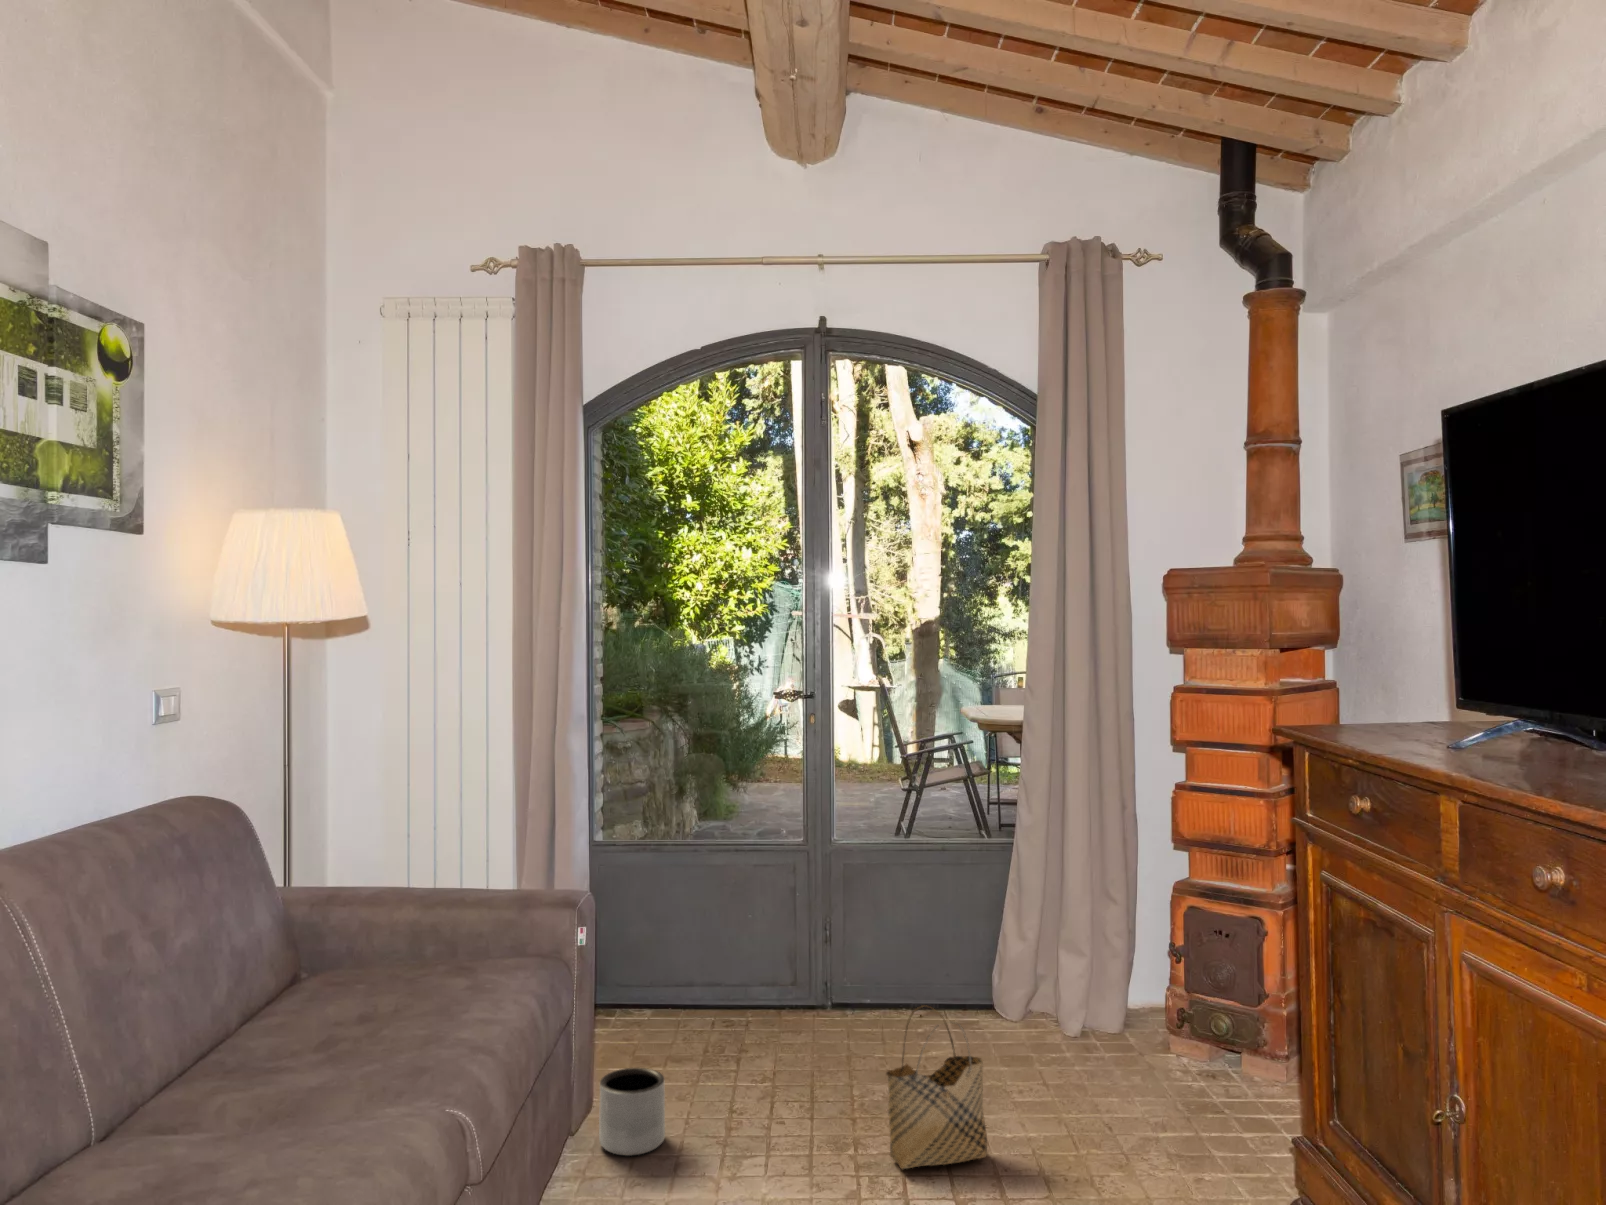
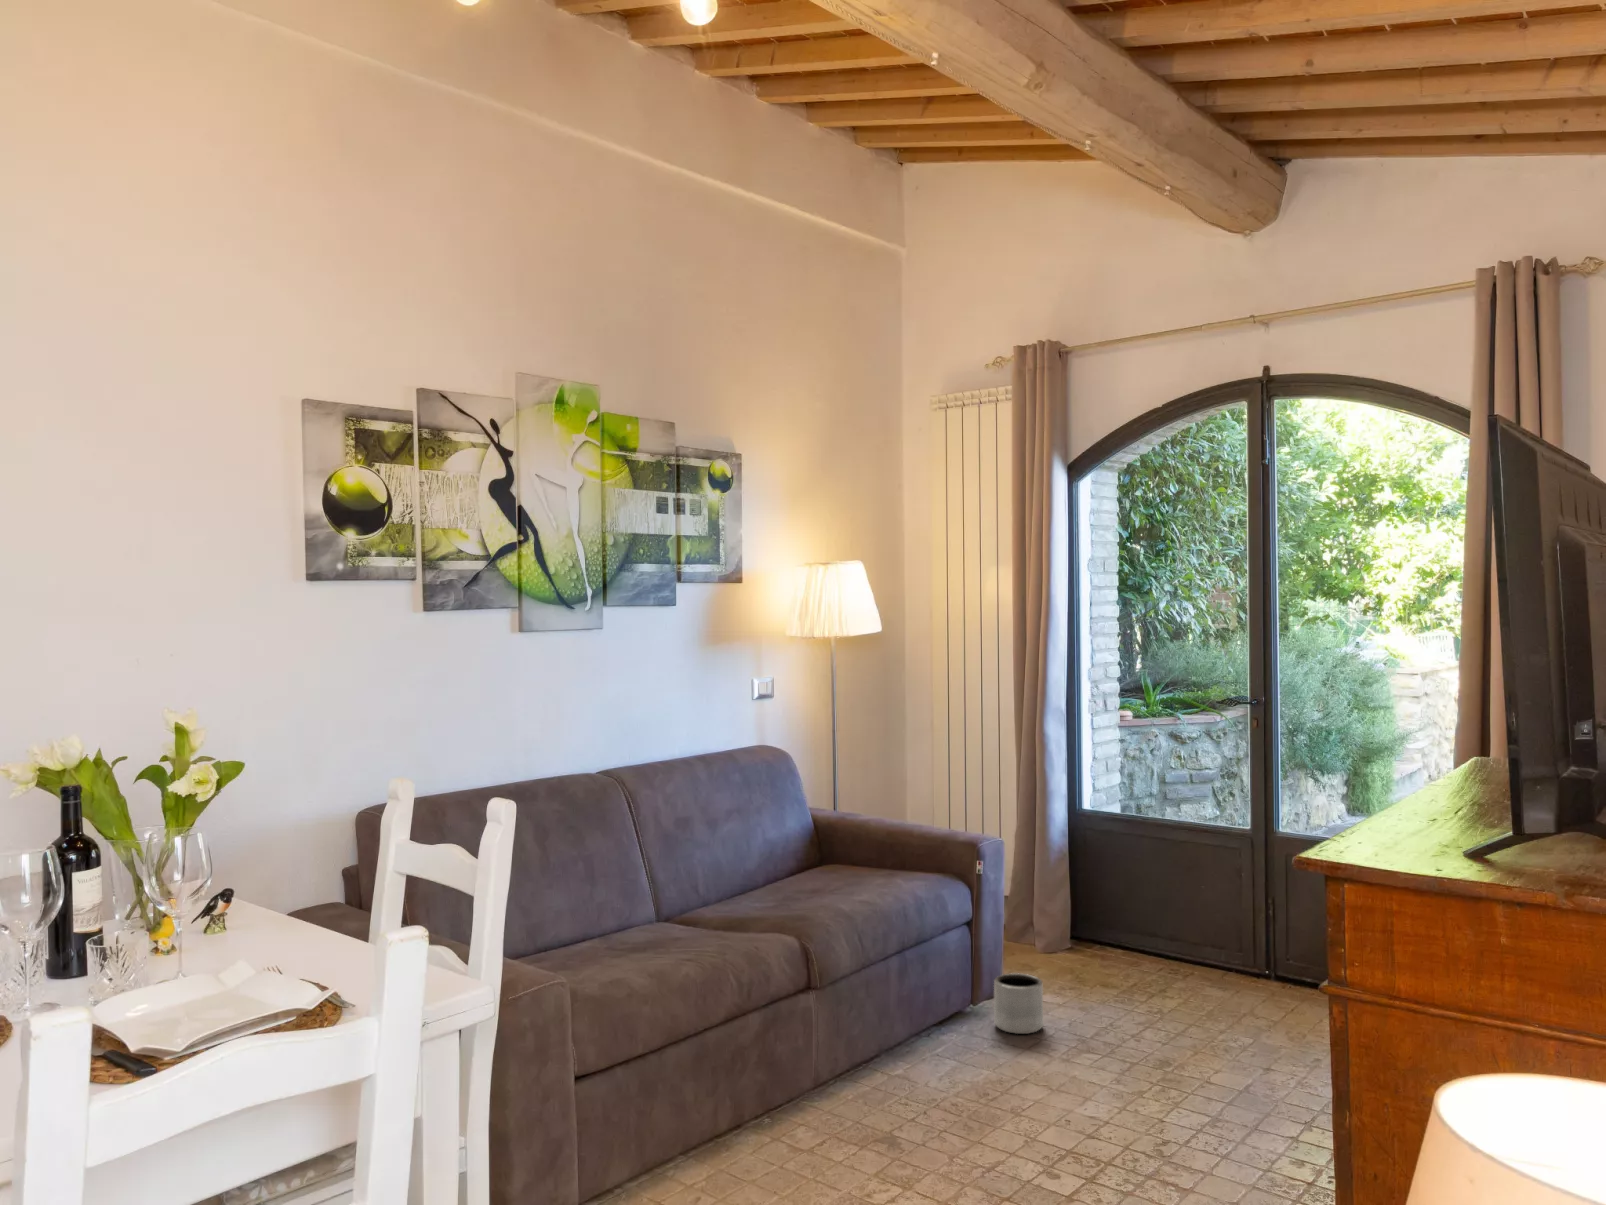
woven basket: present [886,1005,987,1169] -> none [1181,964,1276,1098]

